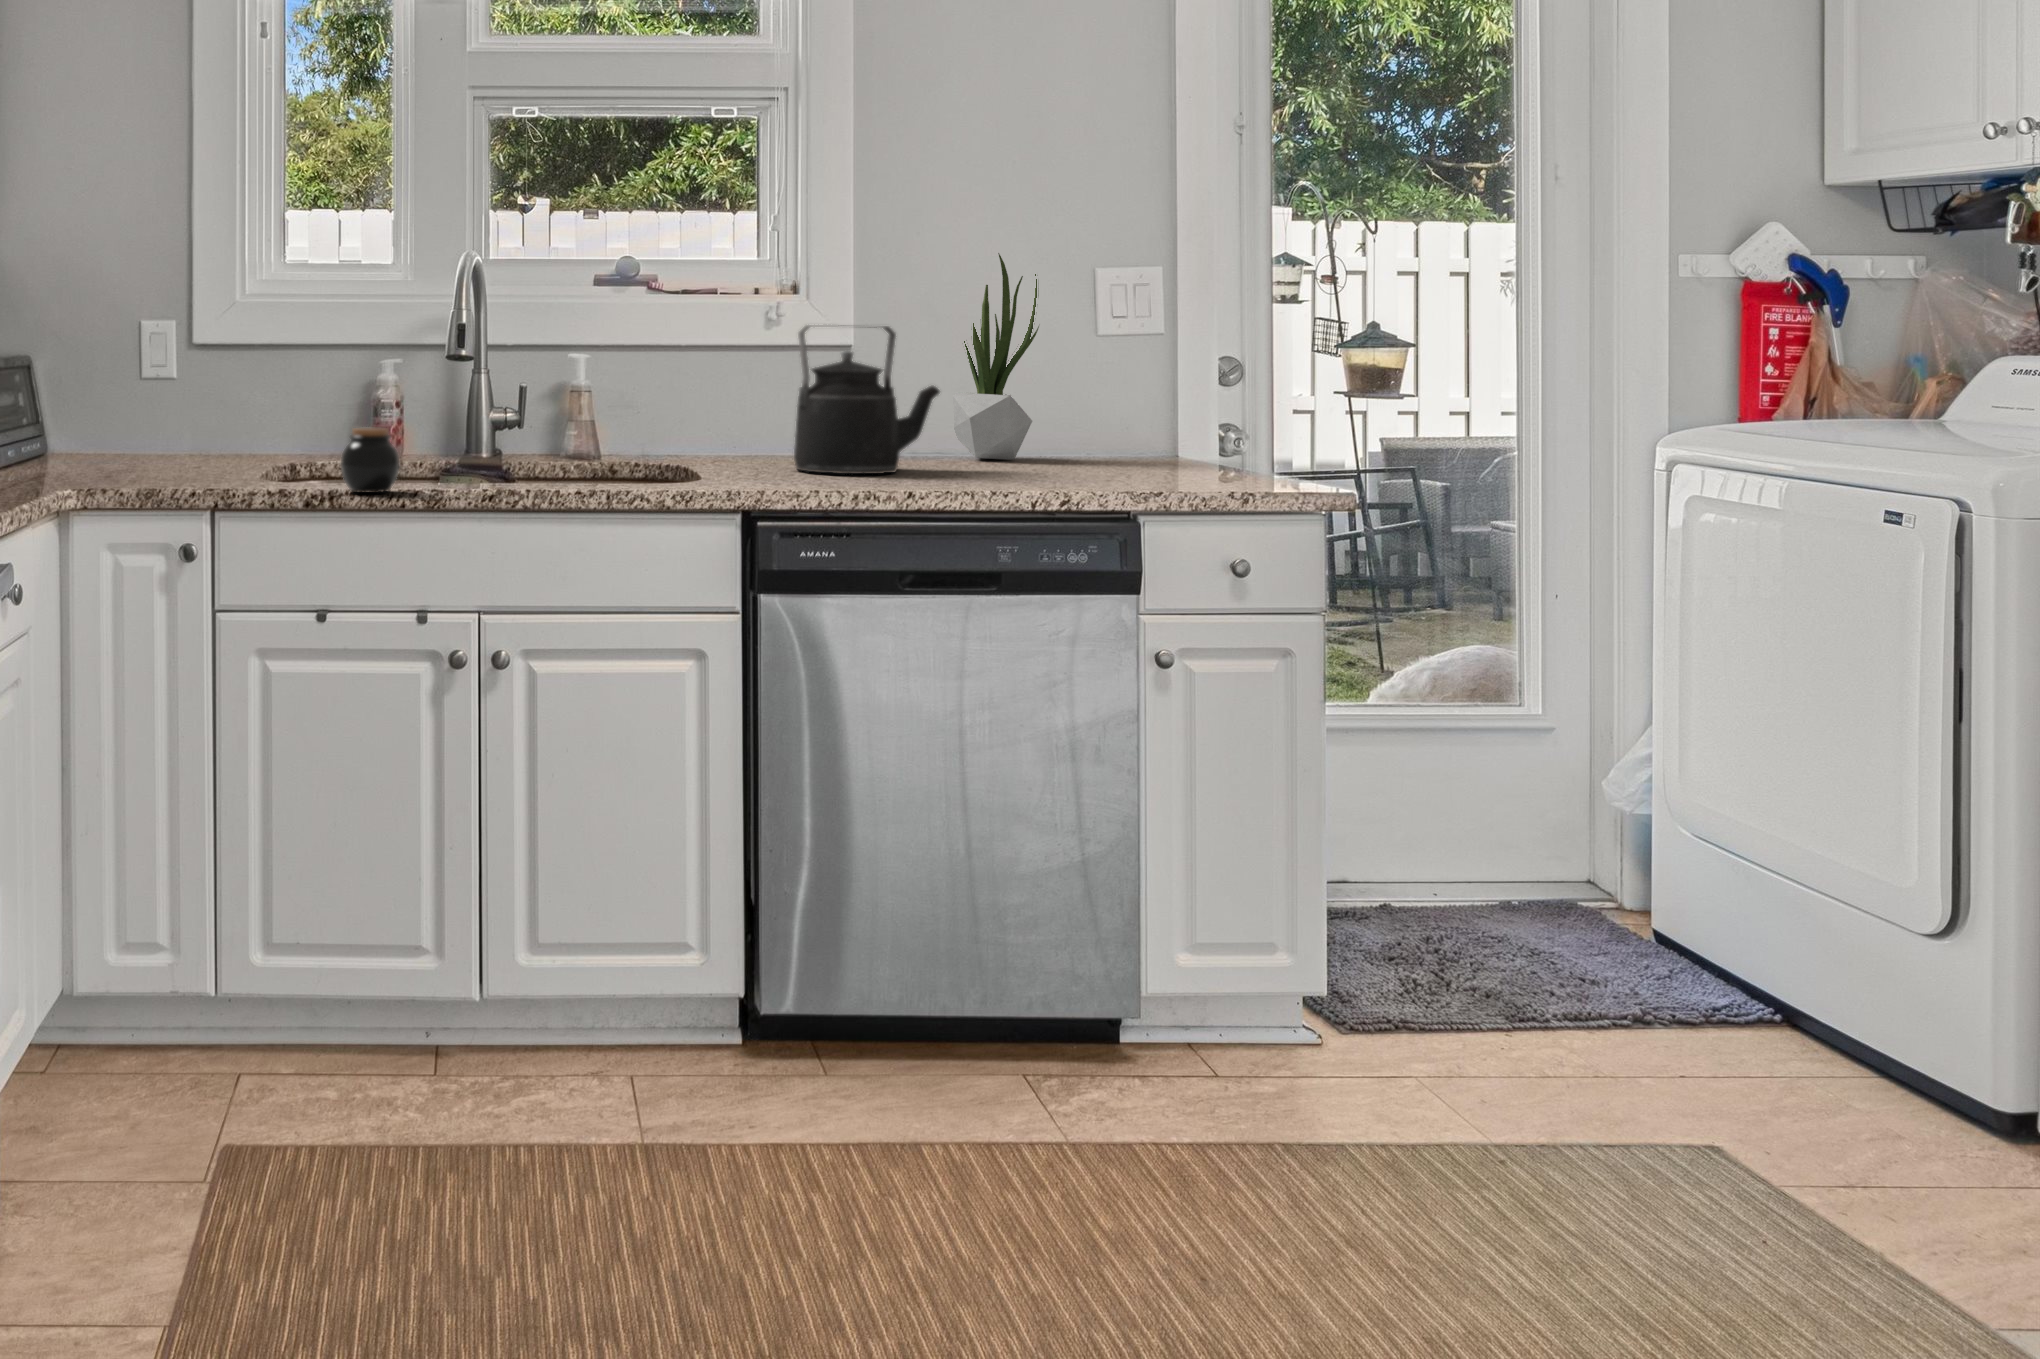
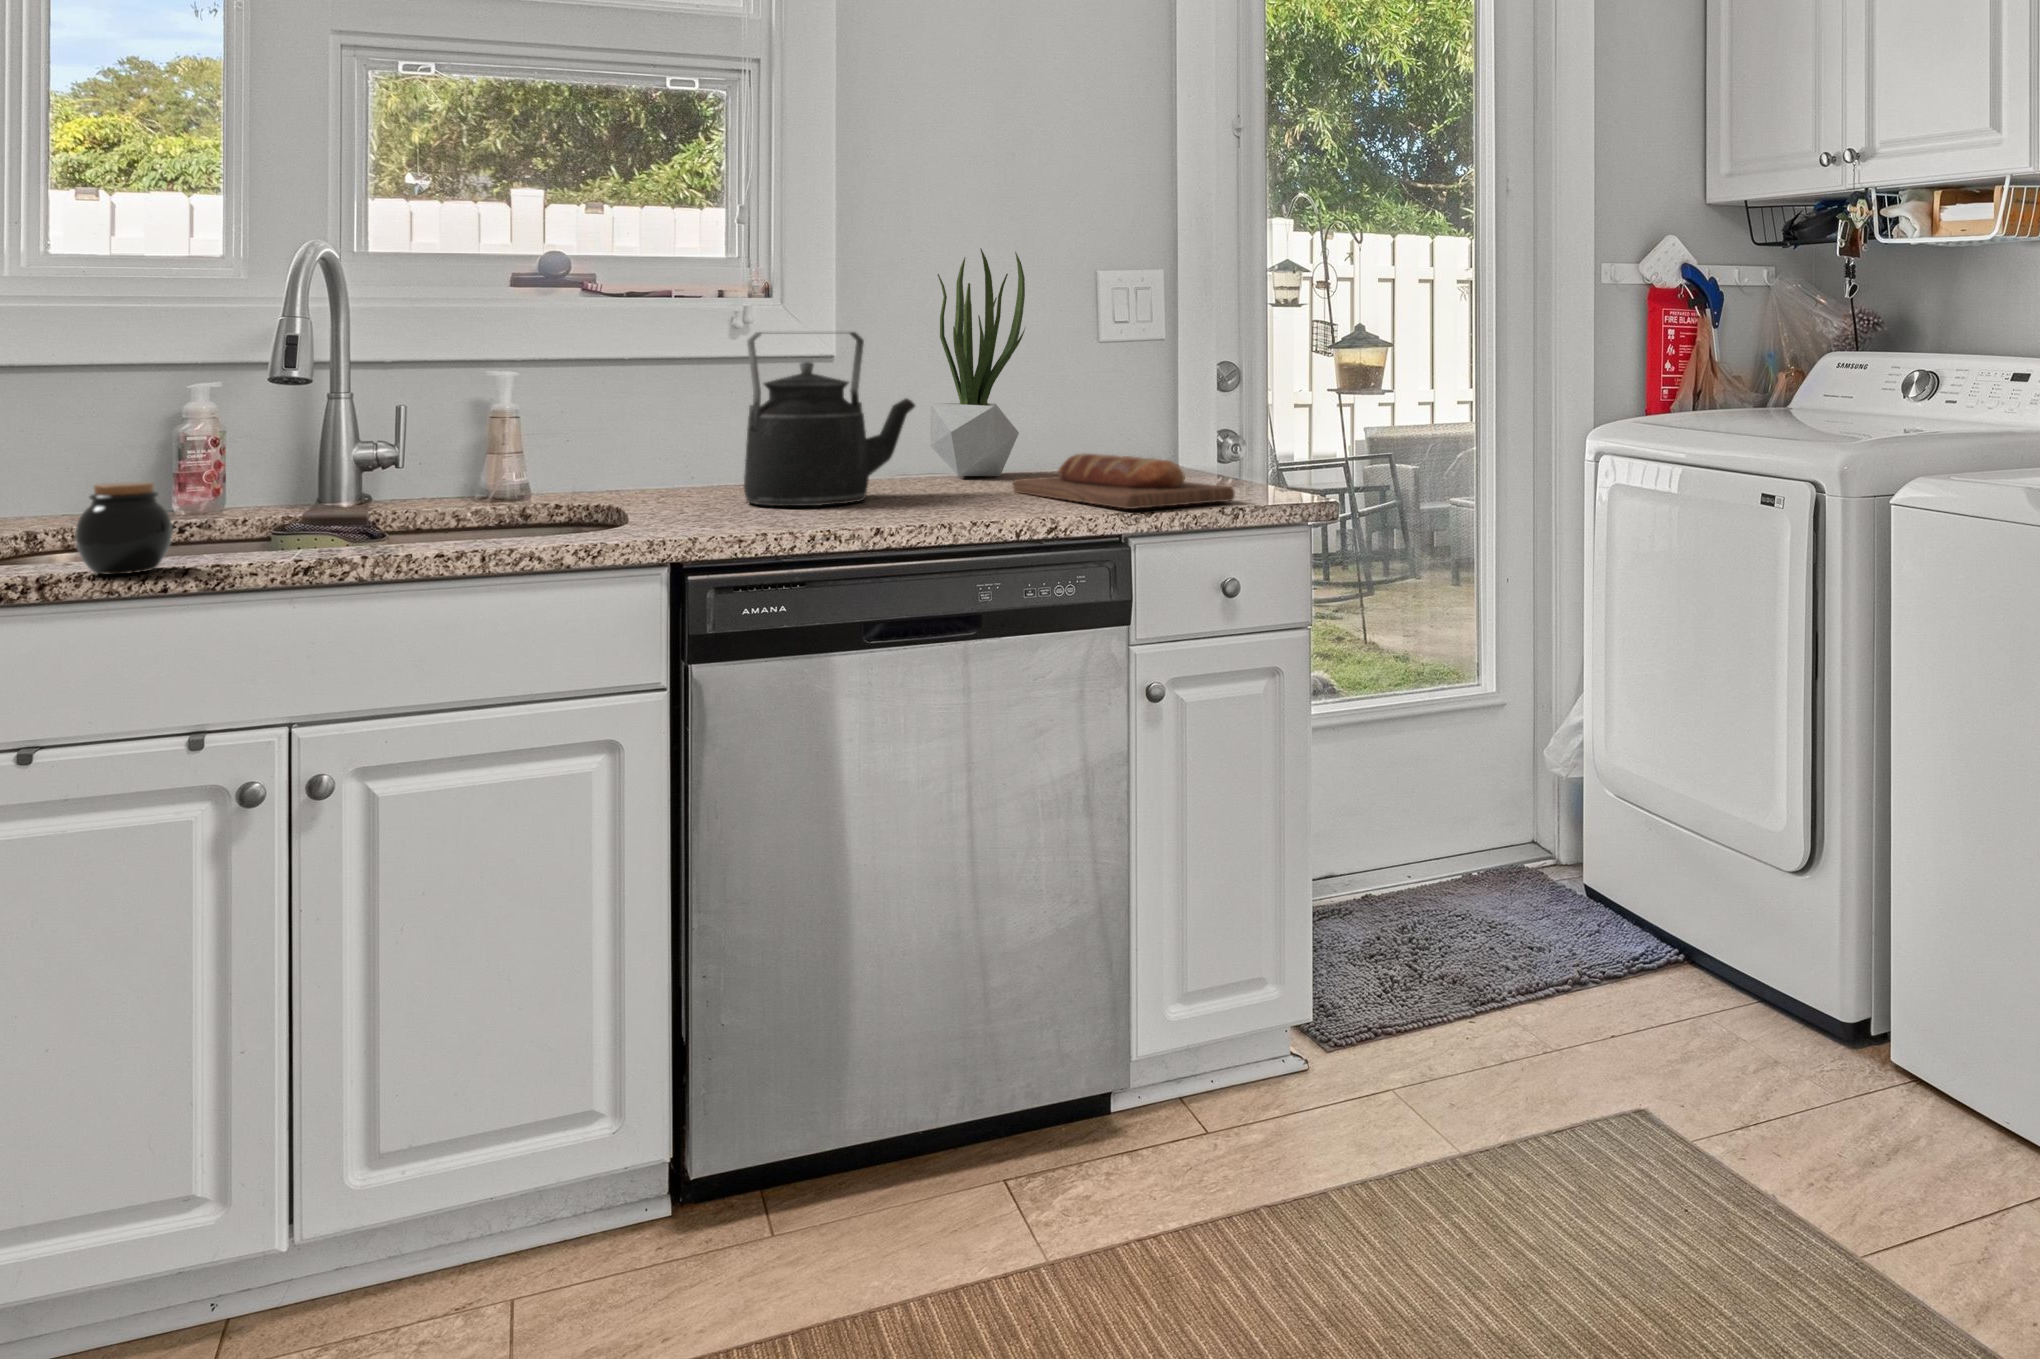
bread loaf: none [1029,439,1250,487] -> present [1013,453,1235,509]

